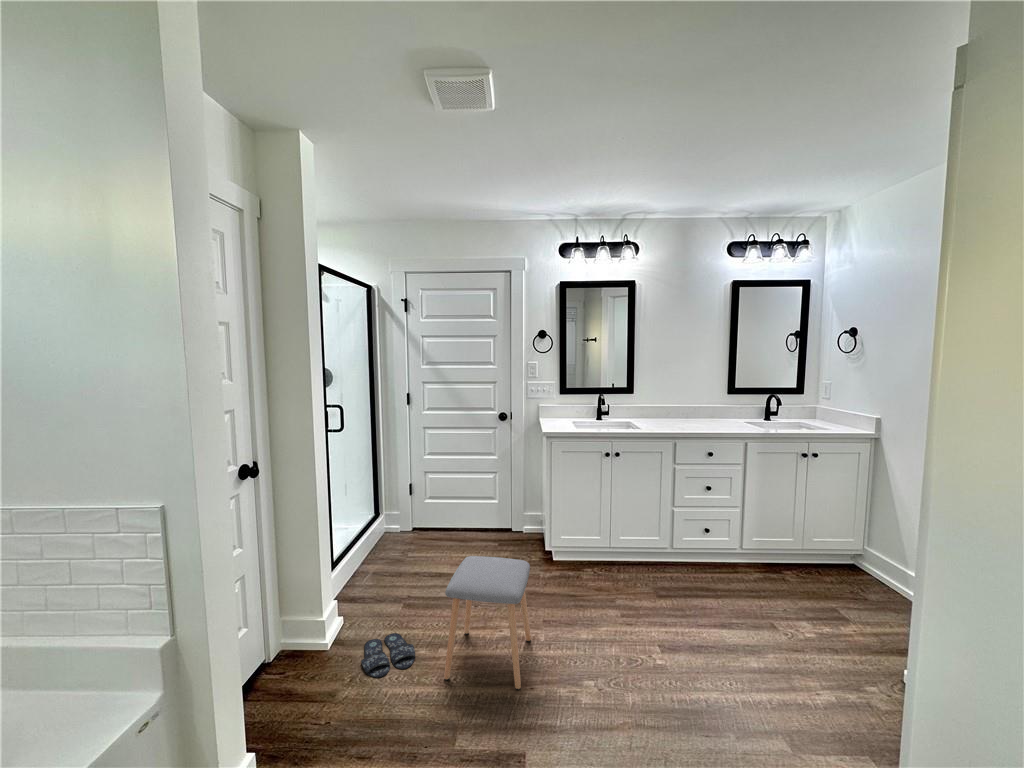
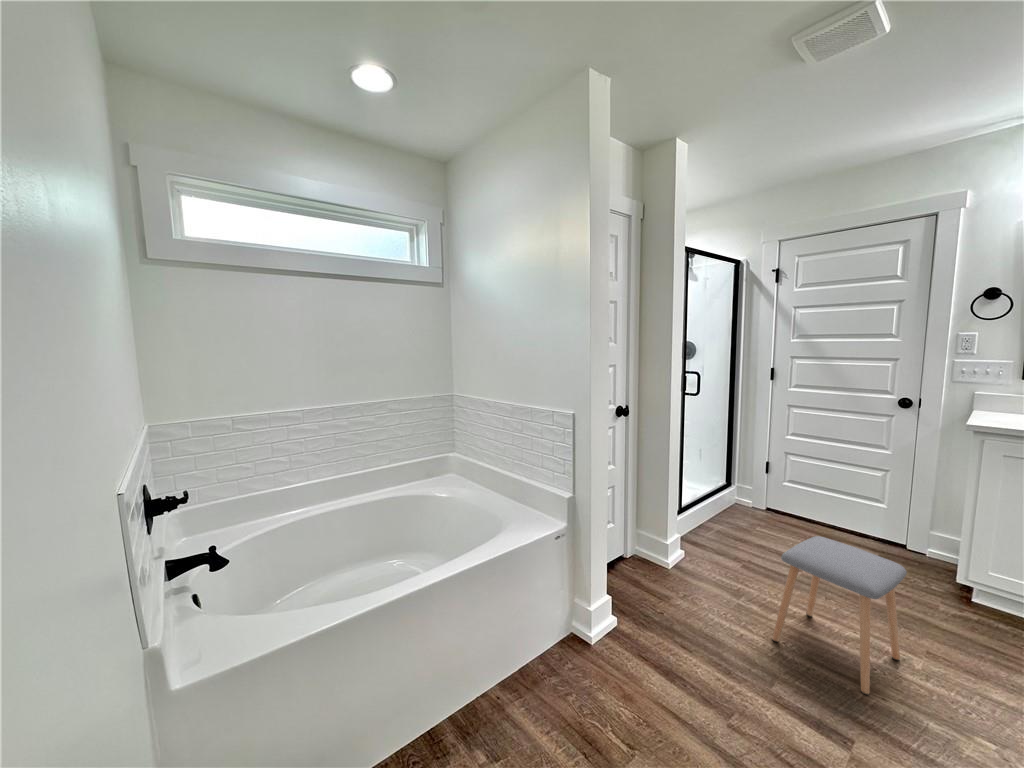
slippers: present [361,633,415,678] -> none [694,577,746,613]

